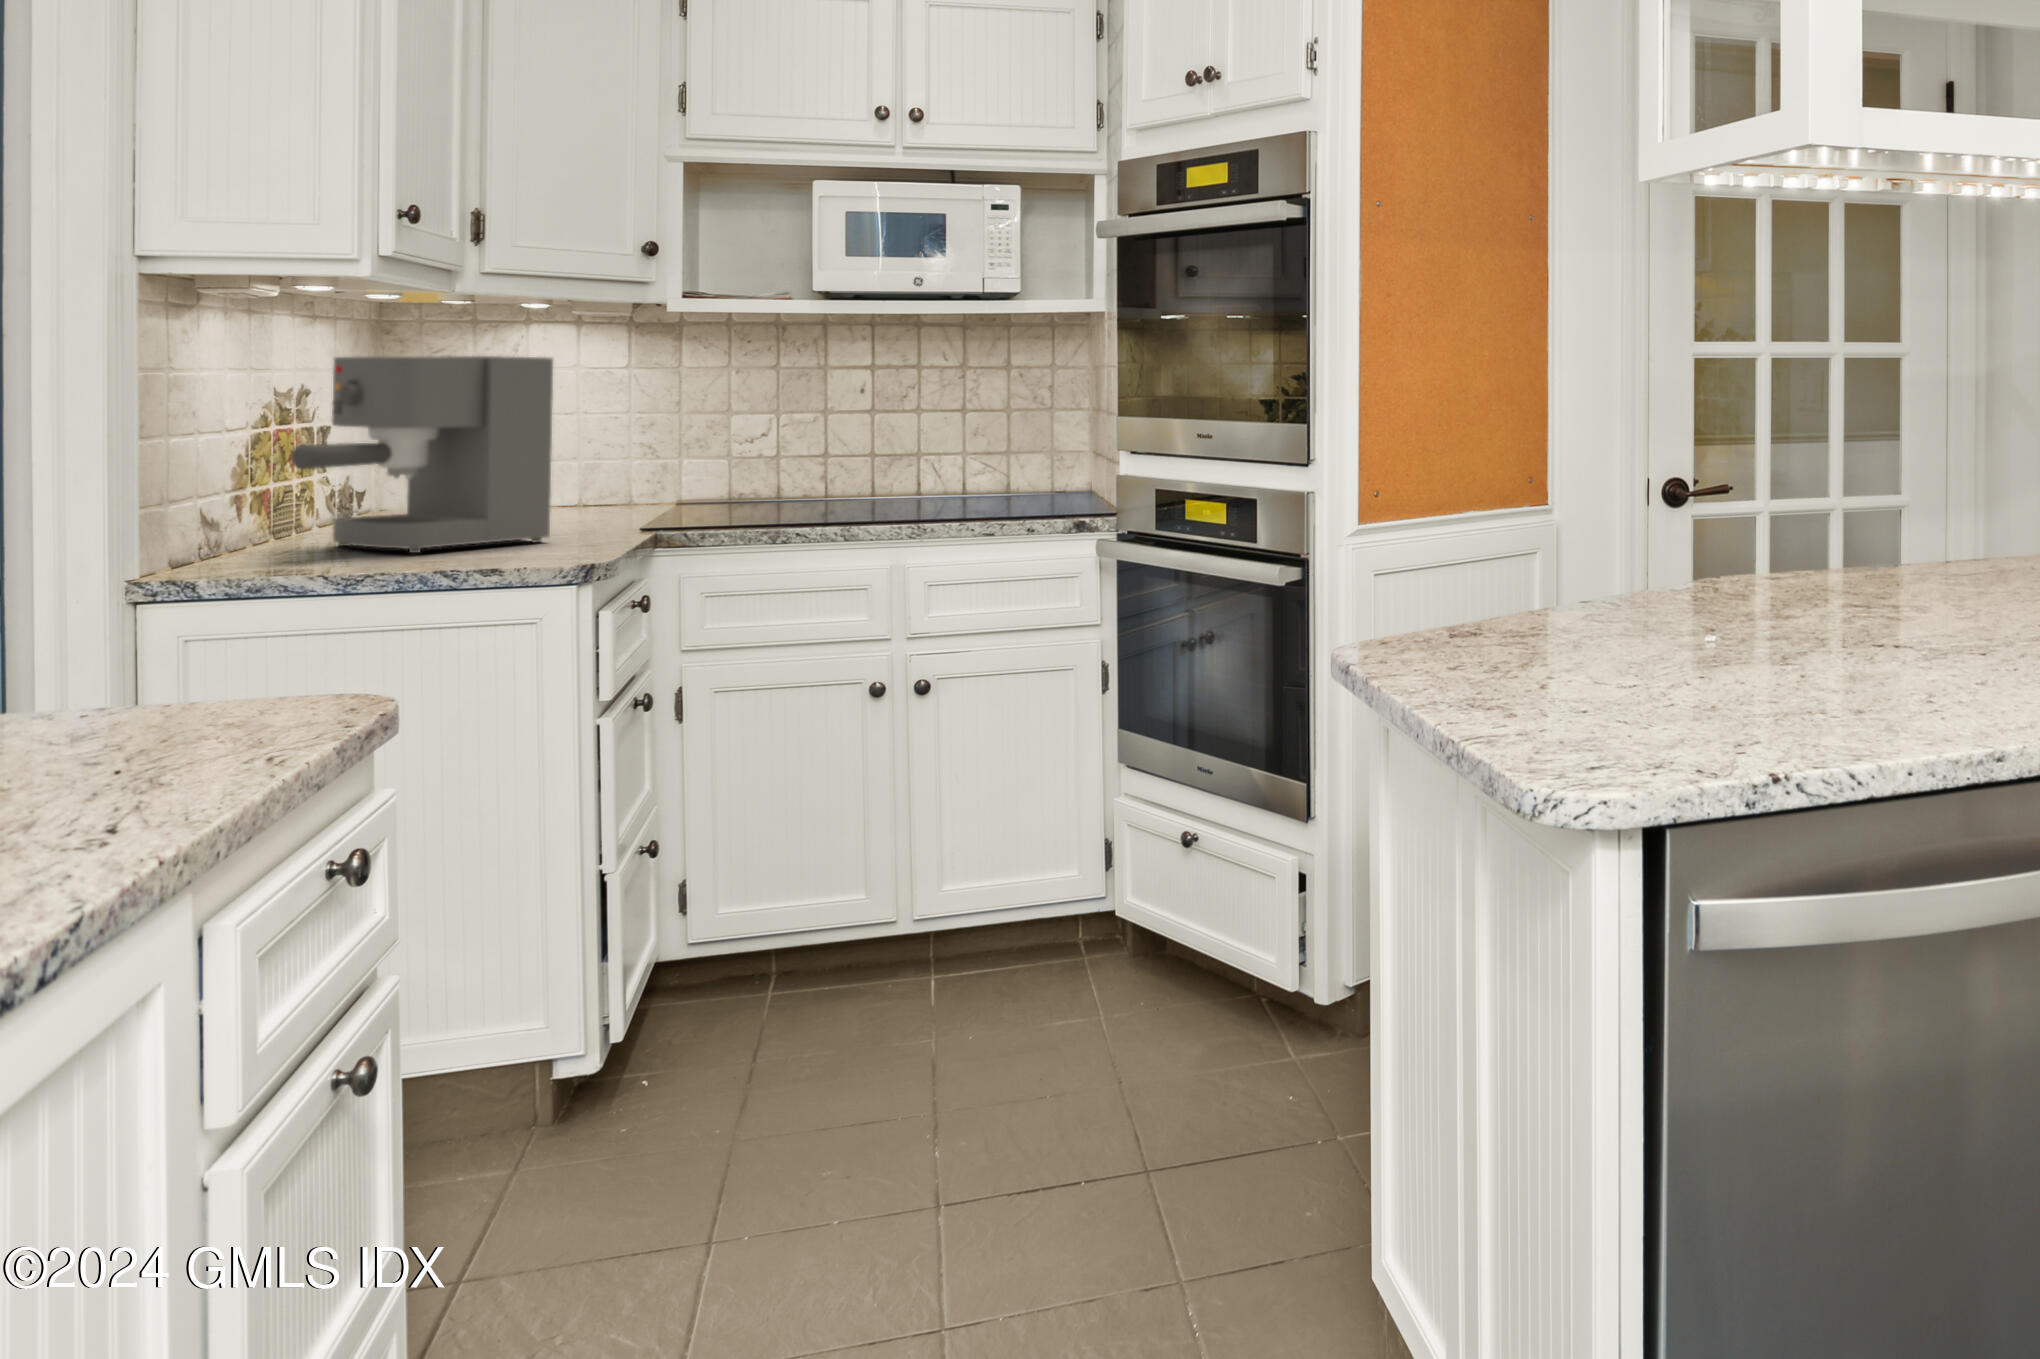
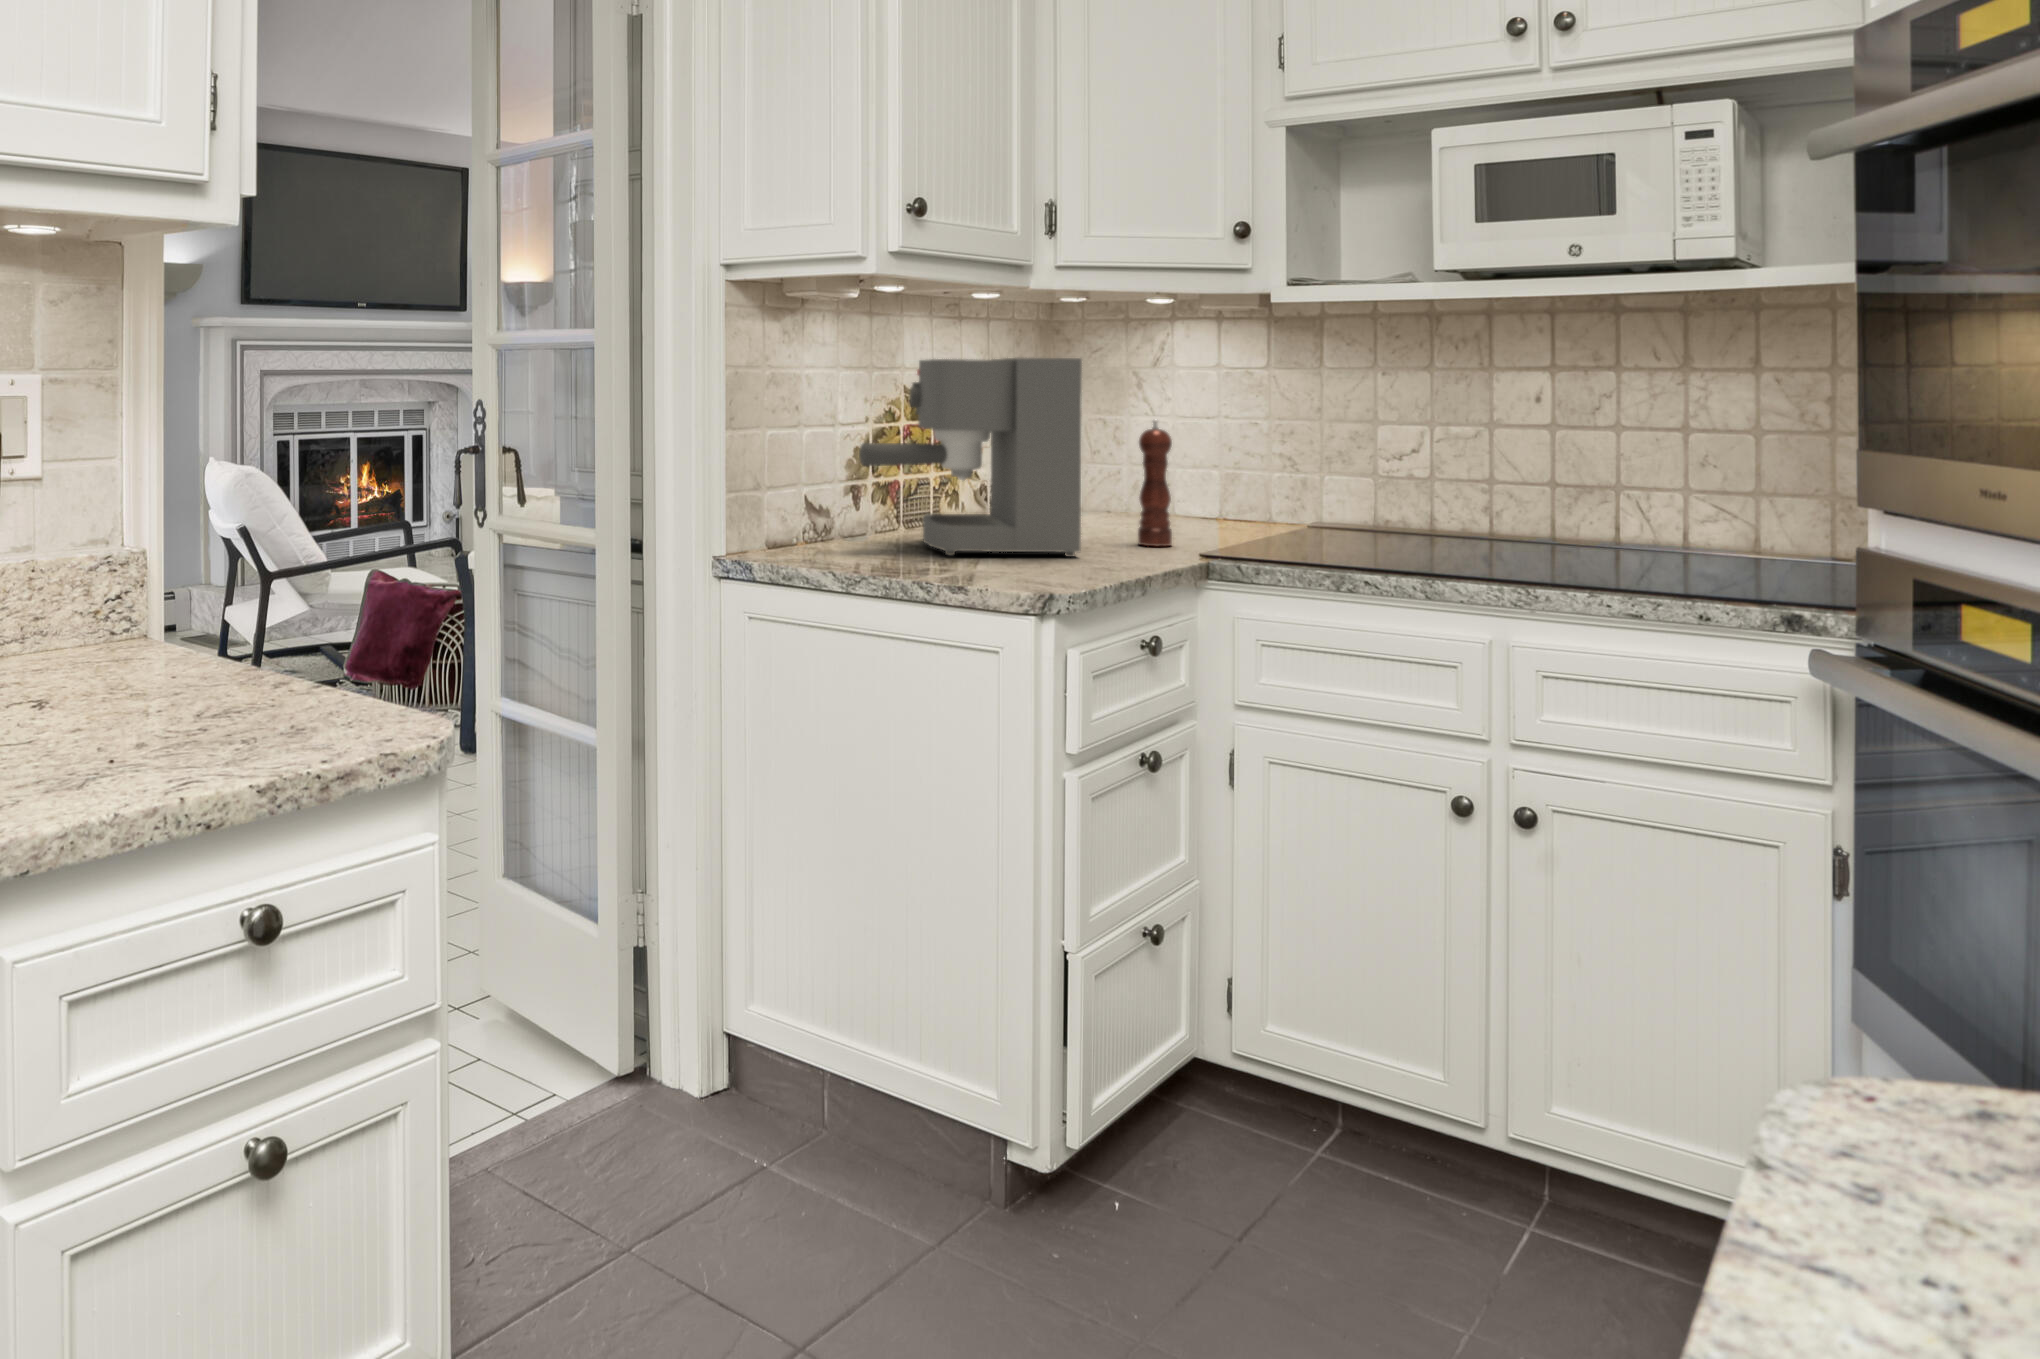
pepper mill: none [568,414,604,529] -> present [1138,420,1172,546]

